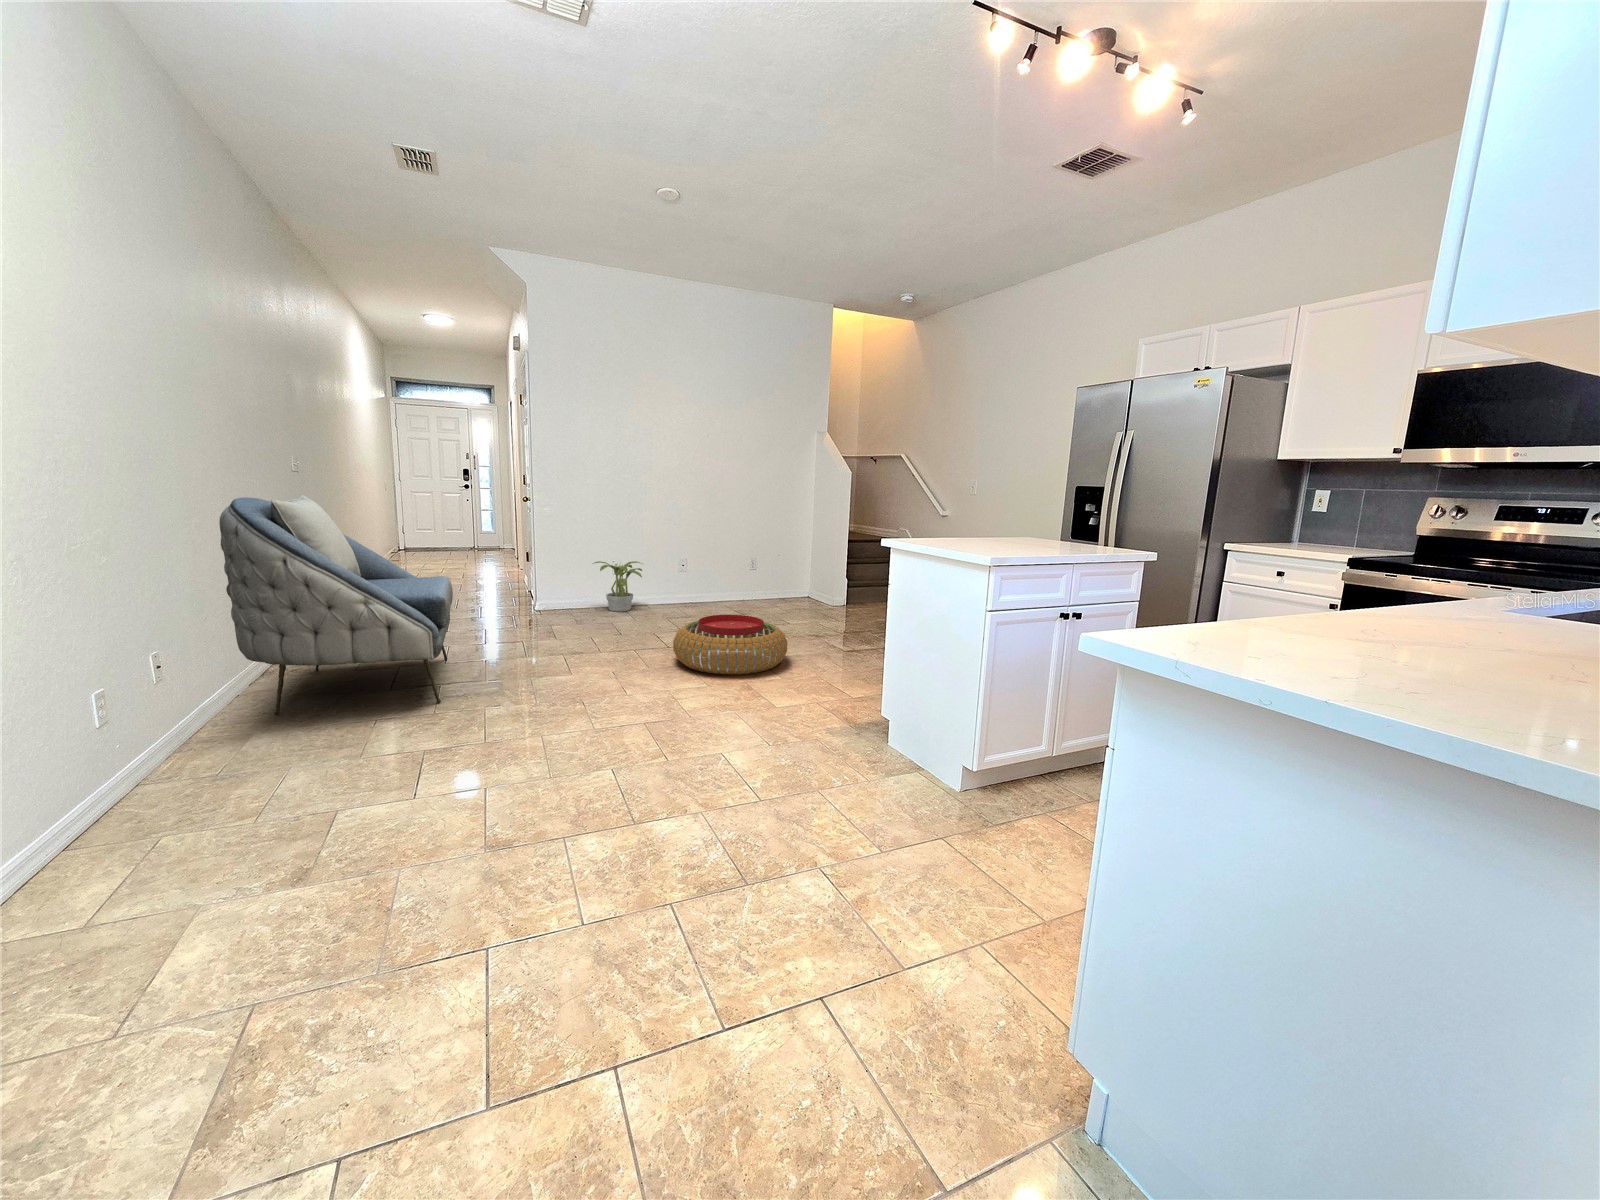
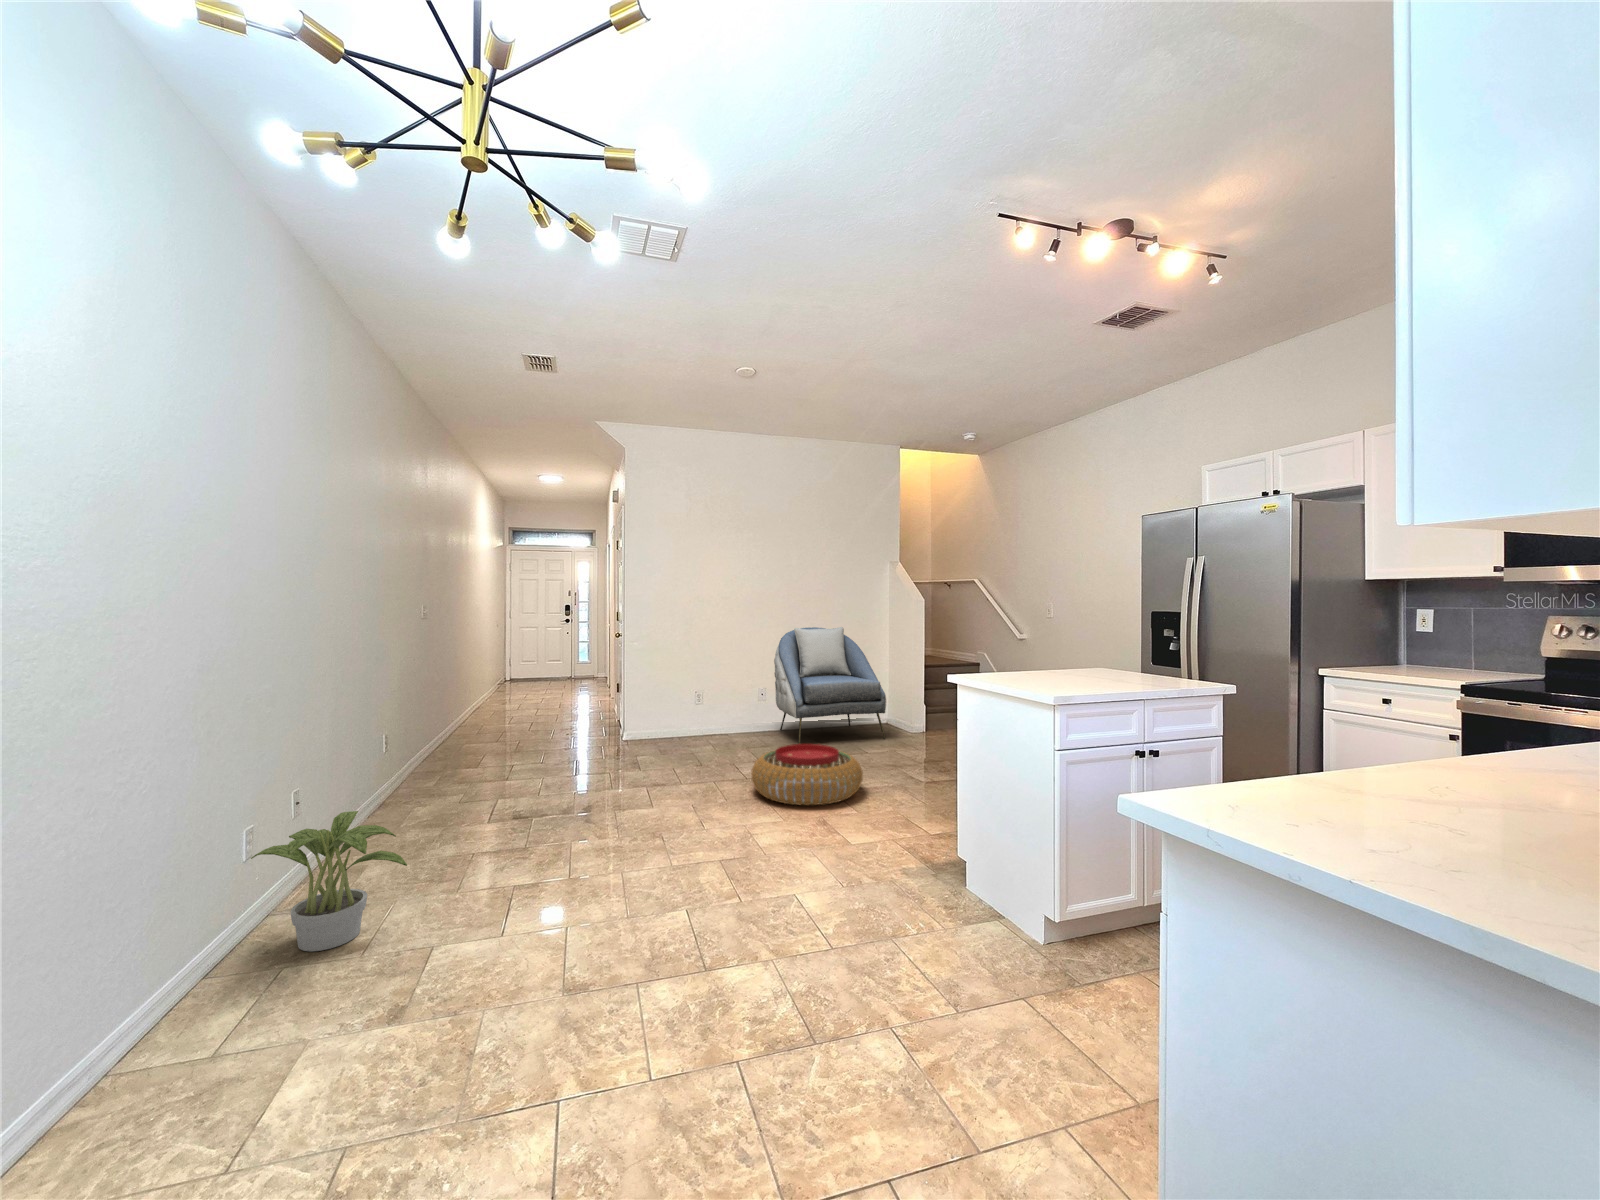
armchair: present [219,495,453,715] -> present [774,627,886,744]
potted plant: present [593,561,642,611] -> present [251,811,407,951]

